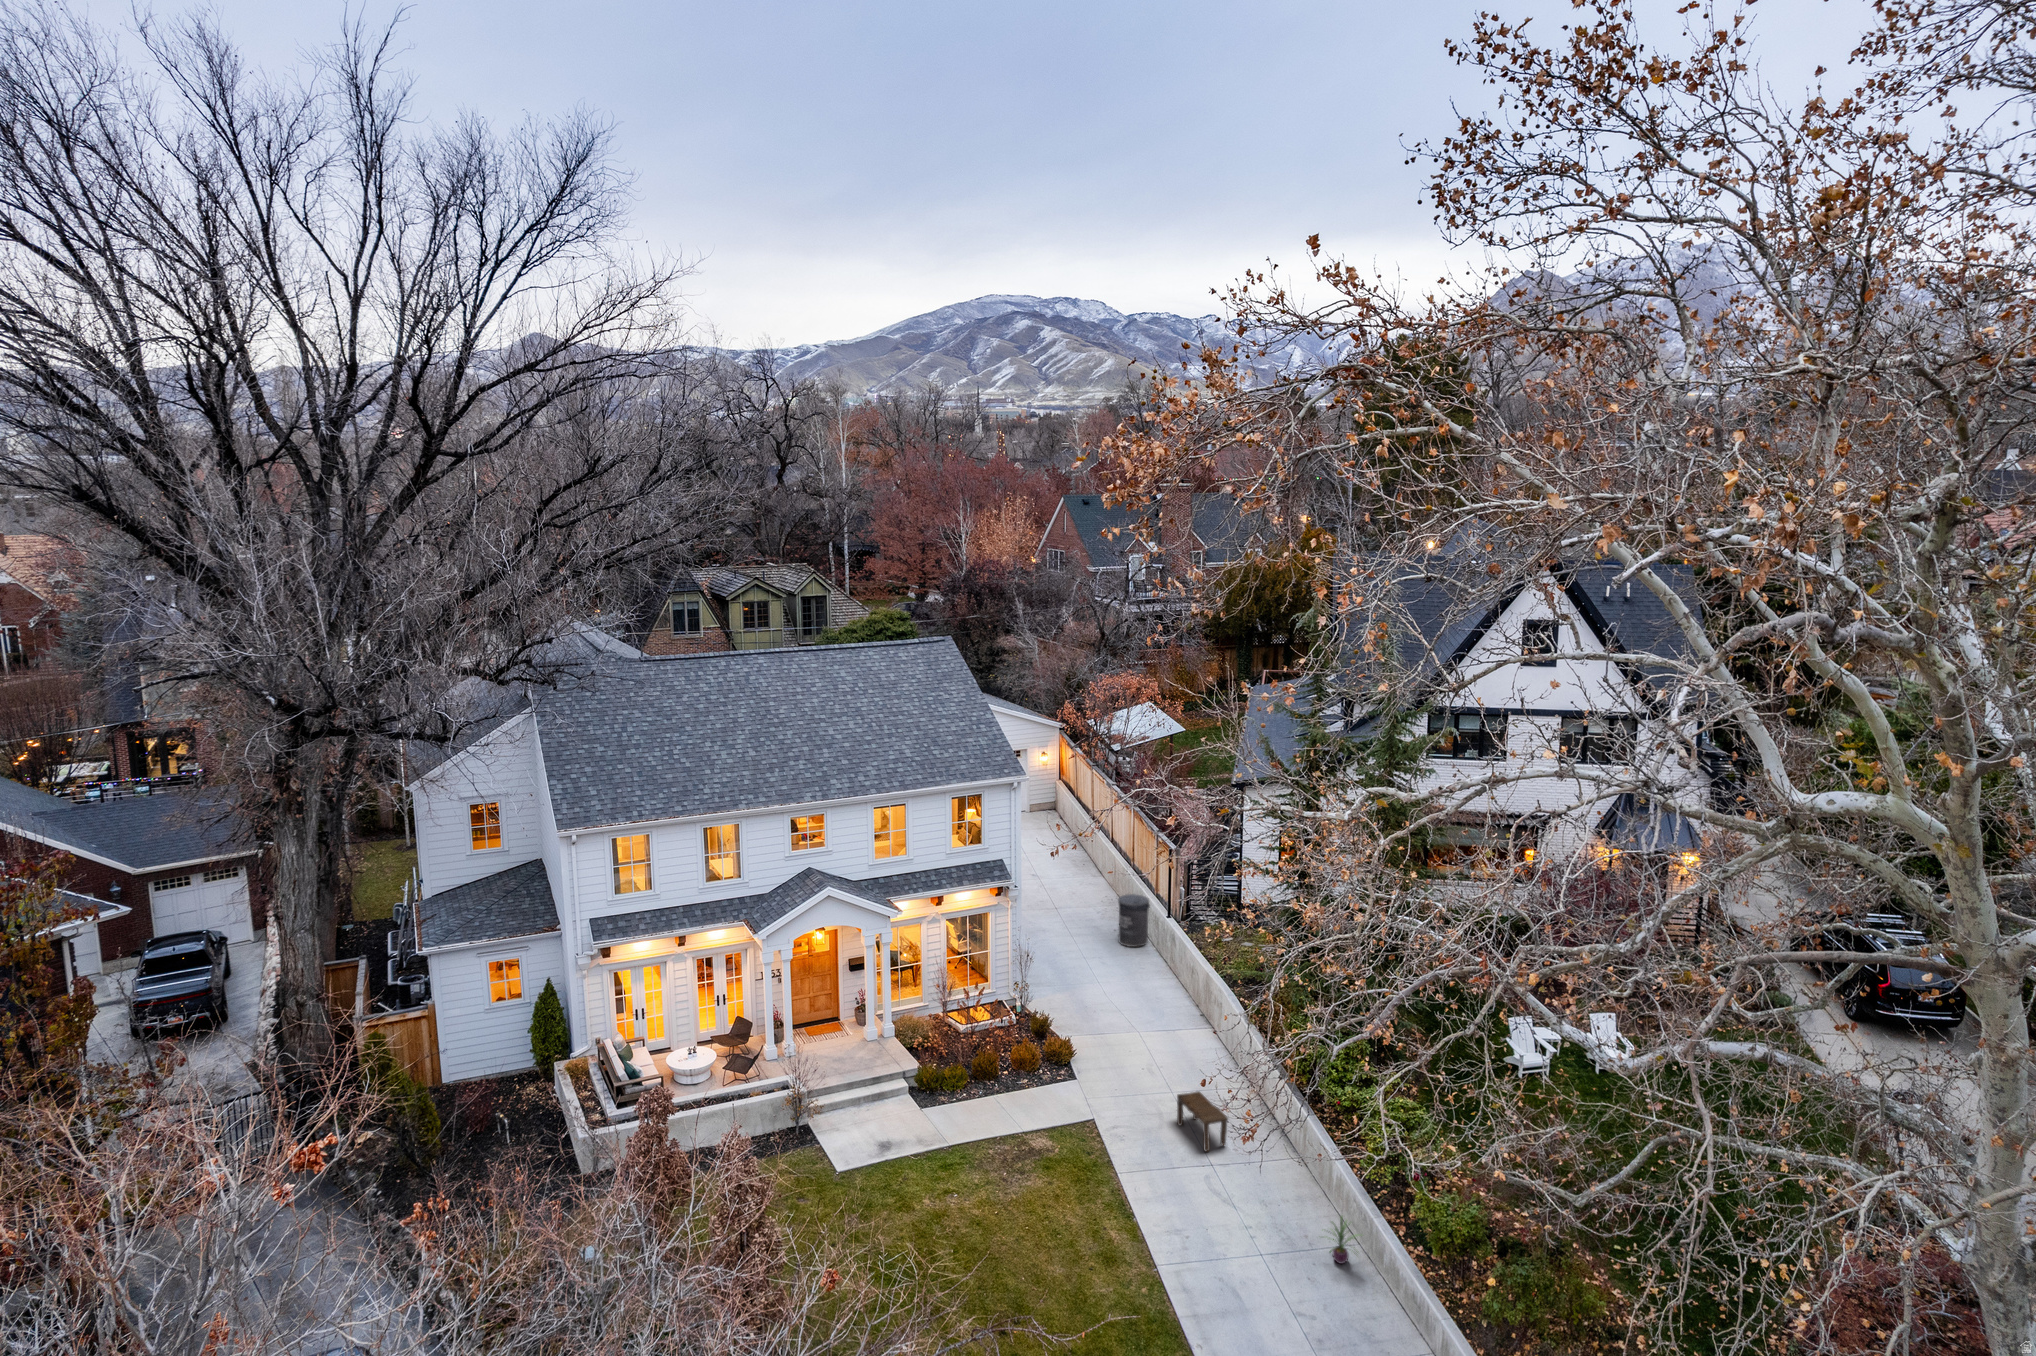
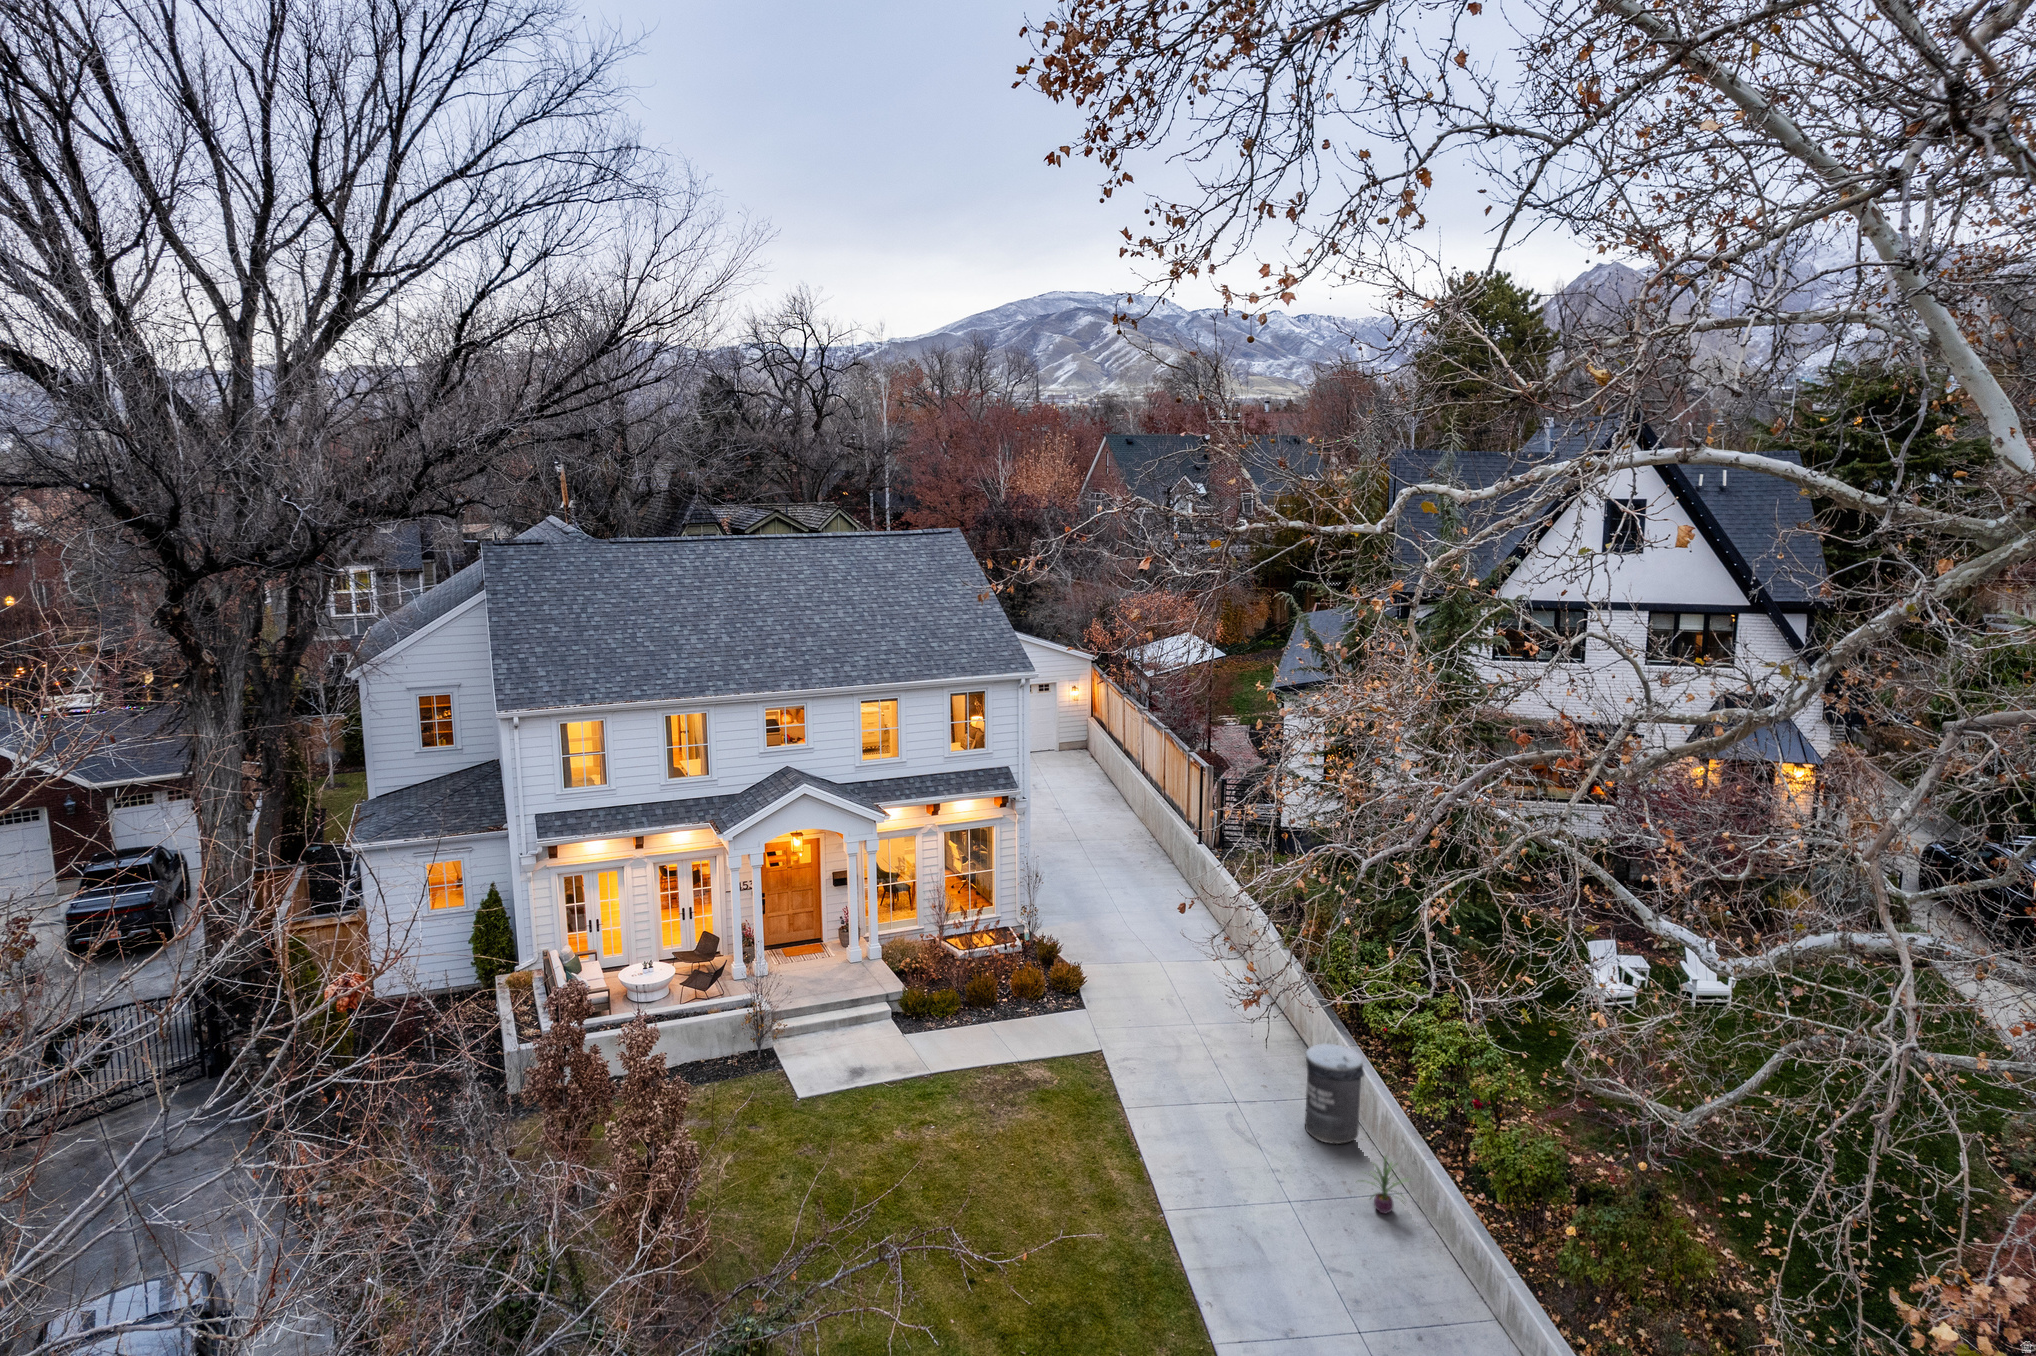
trash can: present [1118,894,1150,947] -> present [1305,1043,1364,1144]
bench: present [1177,1091,1228,1151] -> none [1194,1020,1253,1087]

